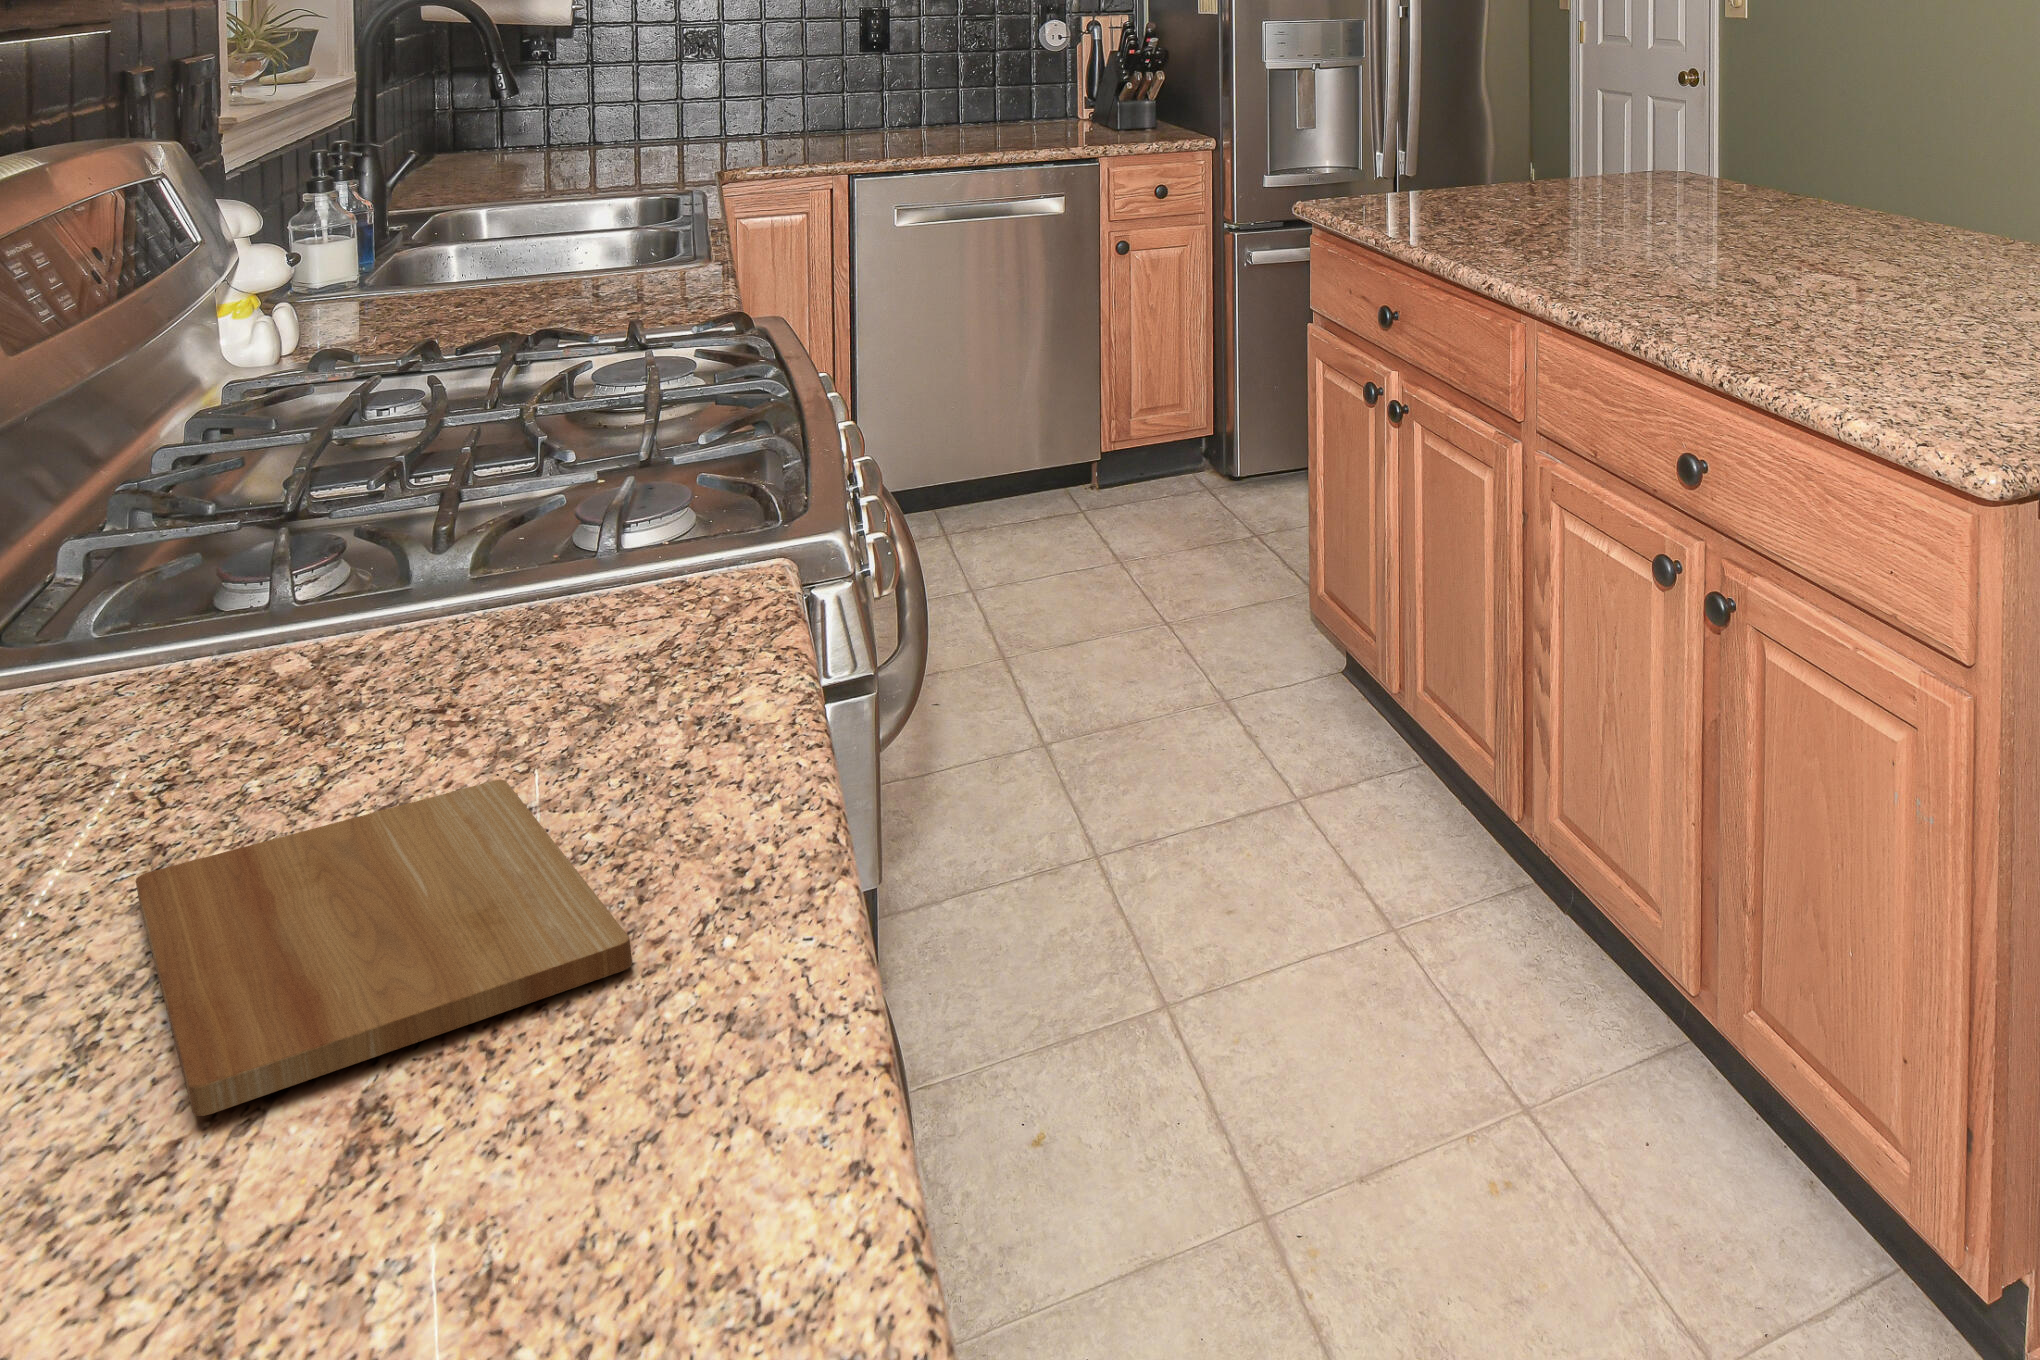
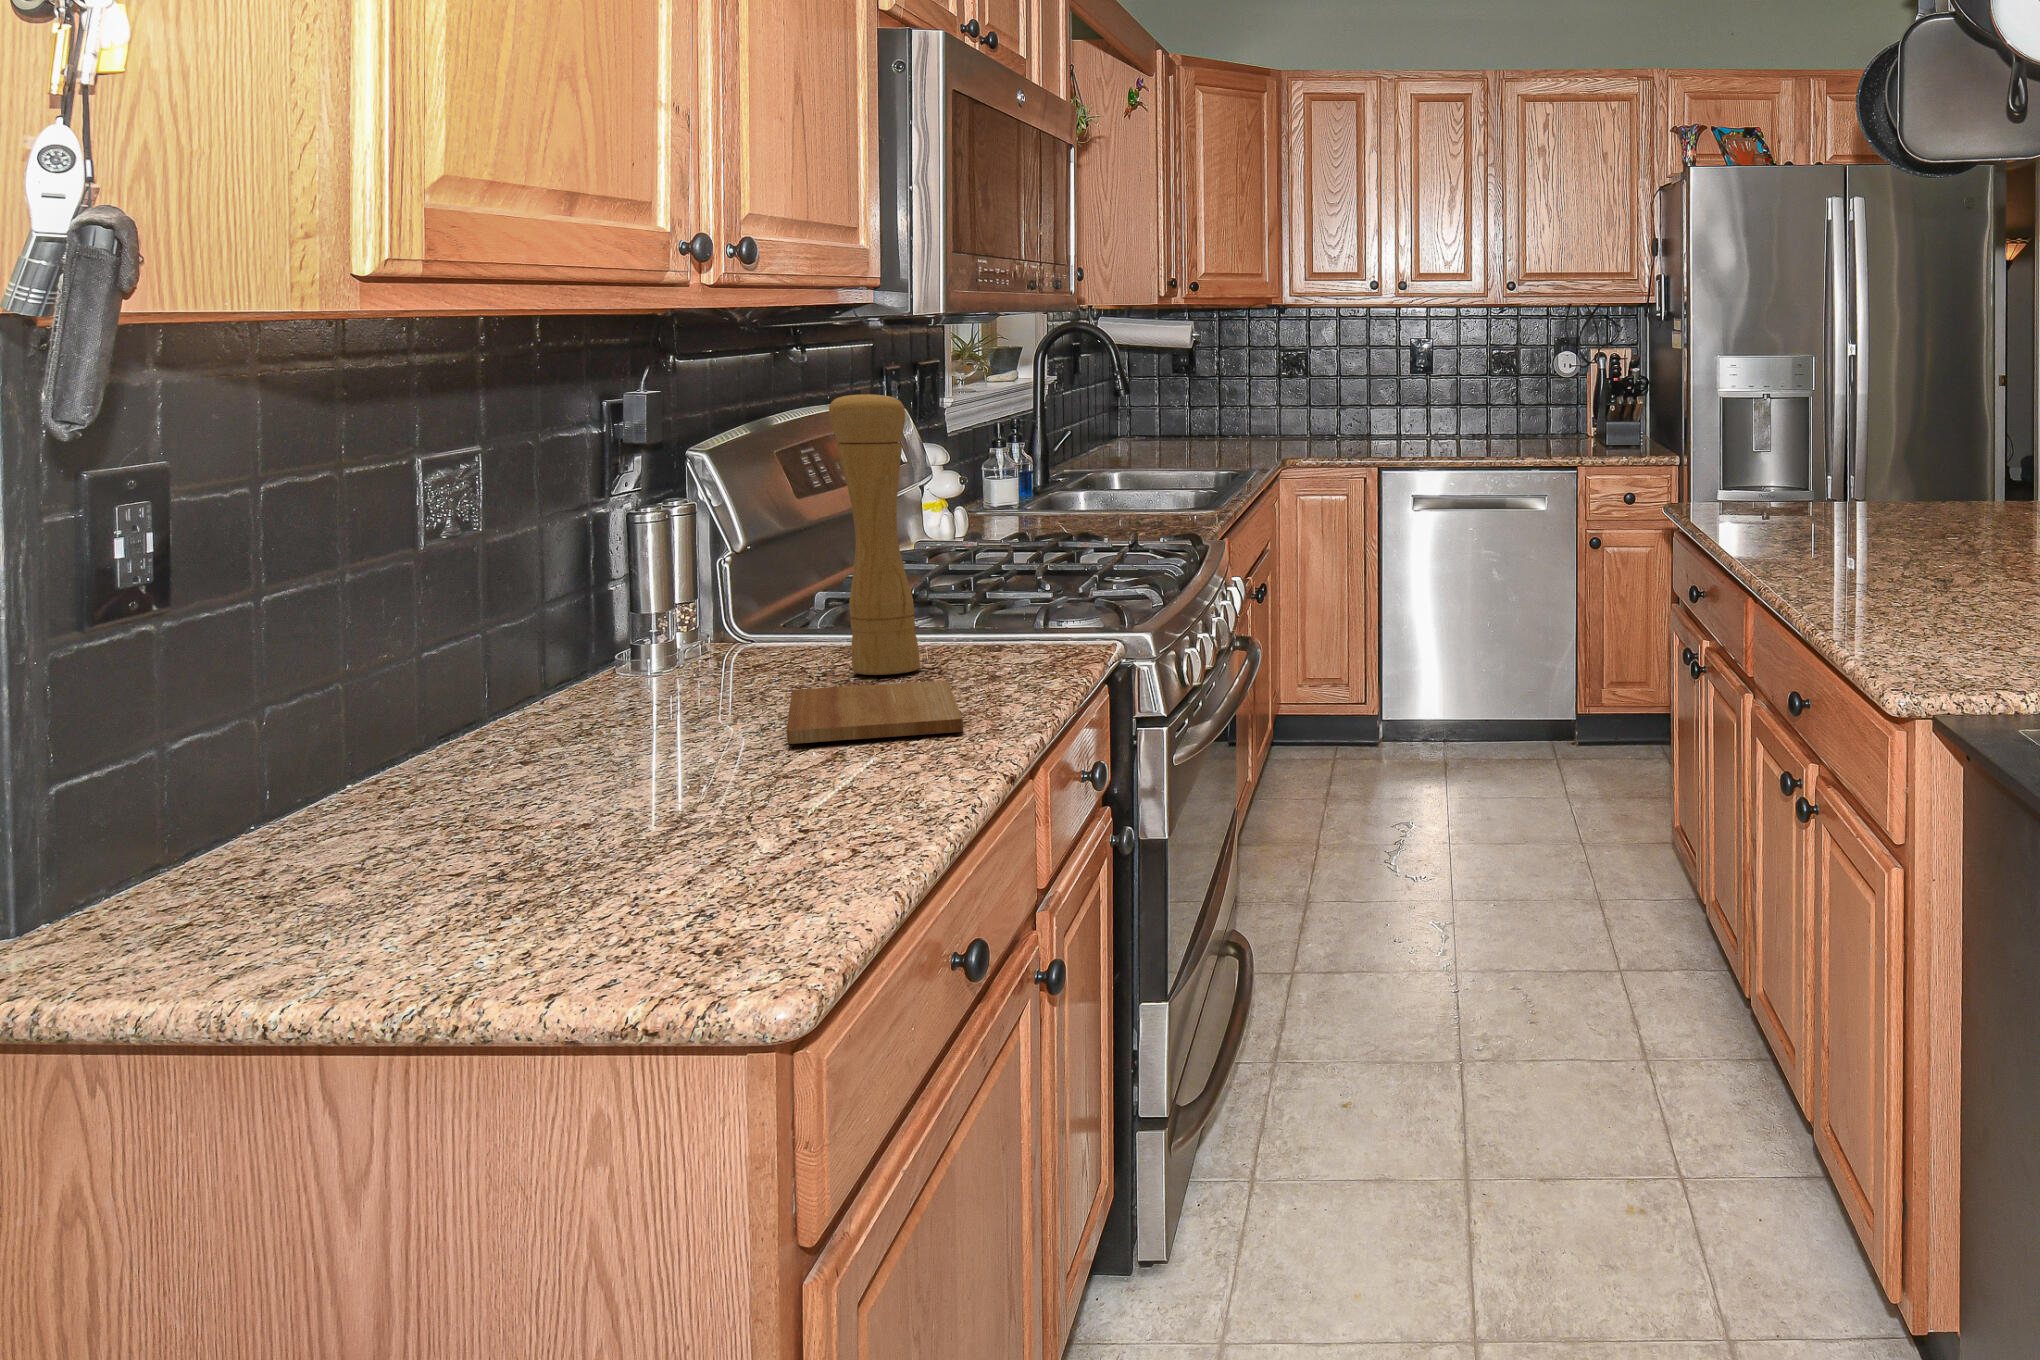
pepper mill: none [164,195,405,769] -> present [829,390,920,675]

